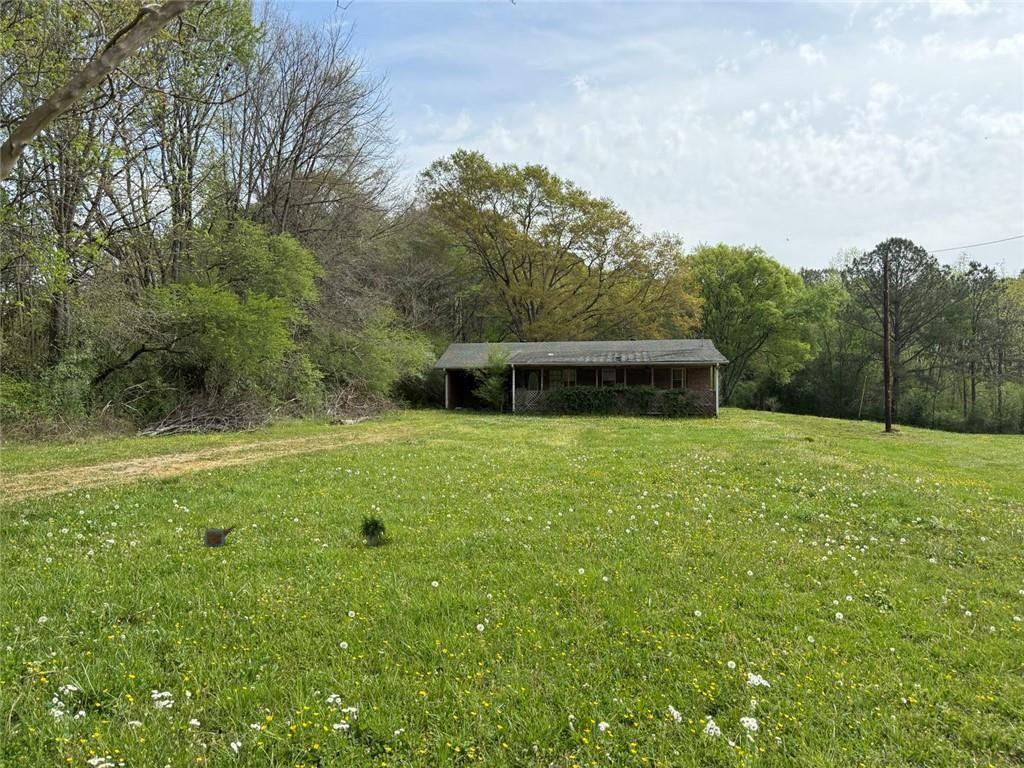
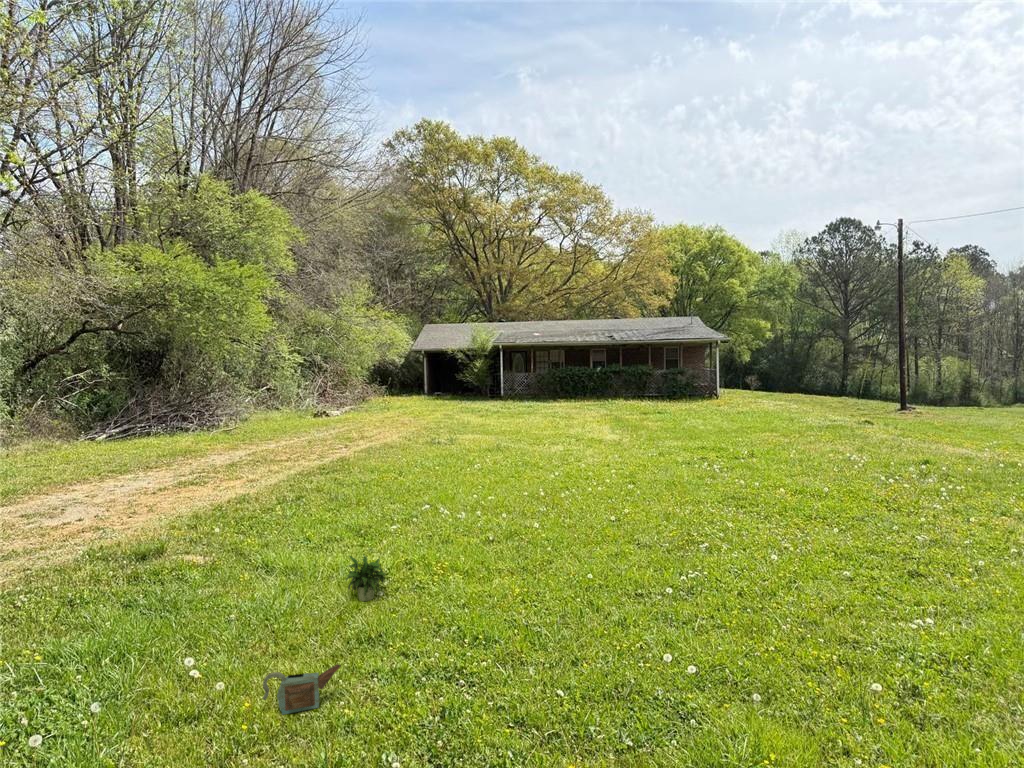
potted plant: present [358,514,386,545] -> present [345,554,386,601]

